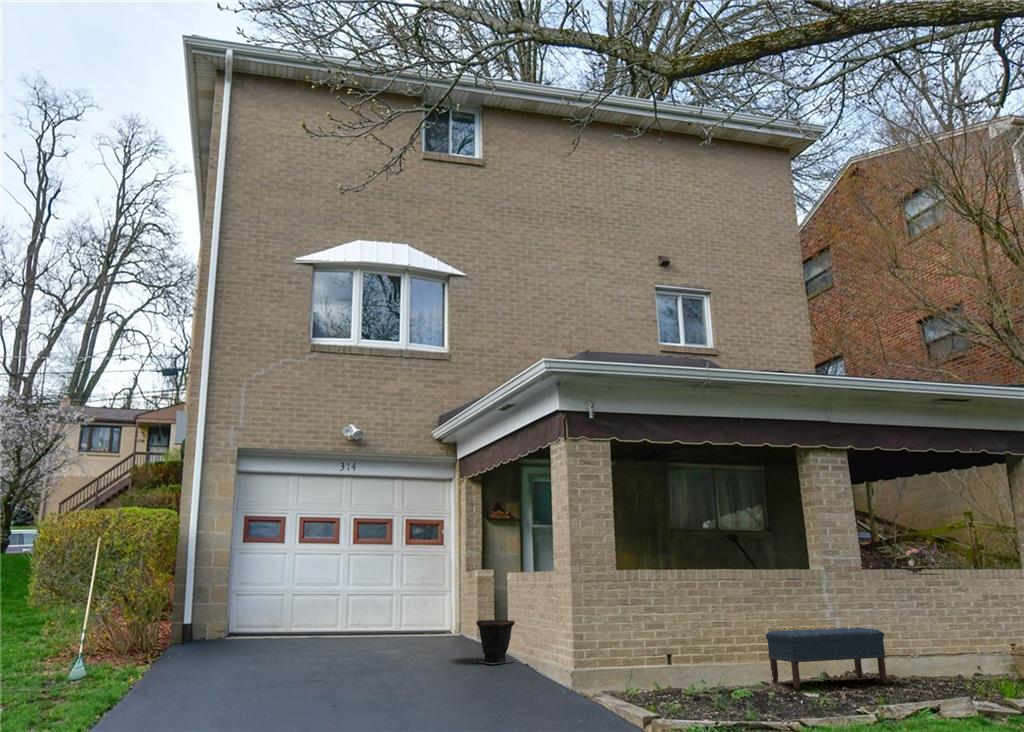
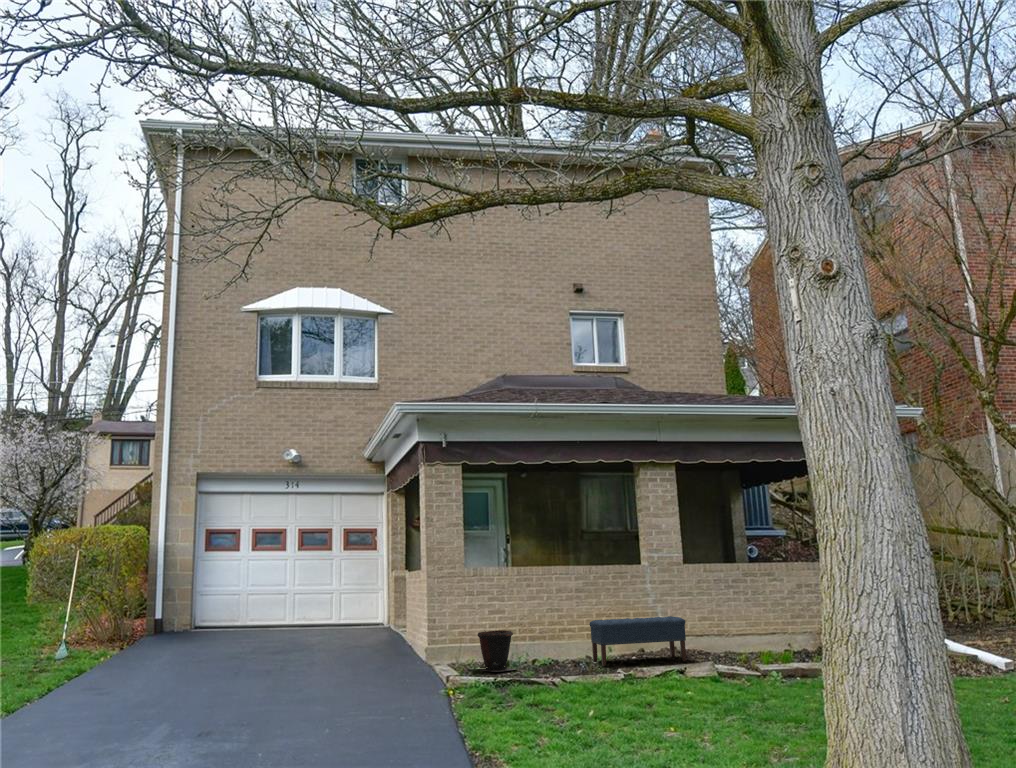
flower arrangement: present [903,545,937,574] -> none [727,545,757,570]
bucket: present [476,620,515,664] -> present [478,630,515,672]

